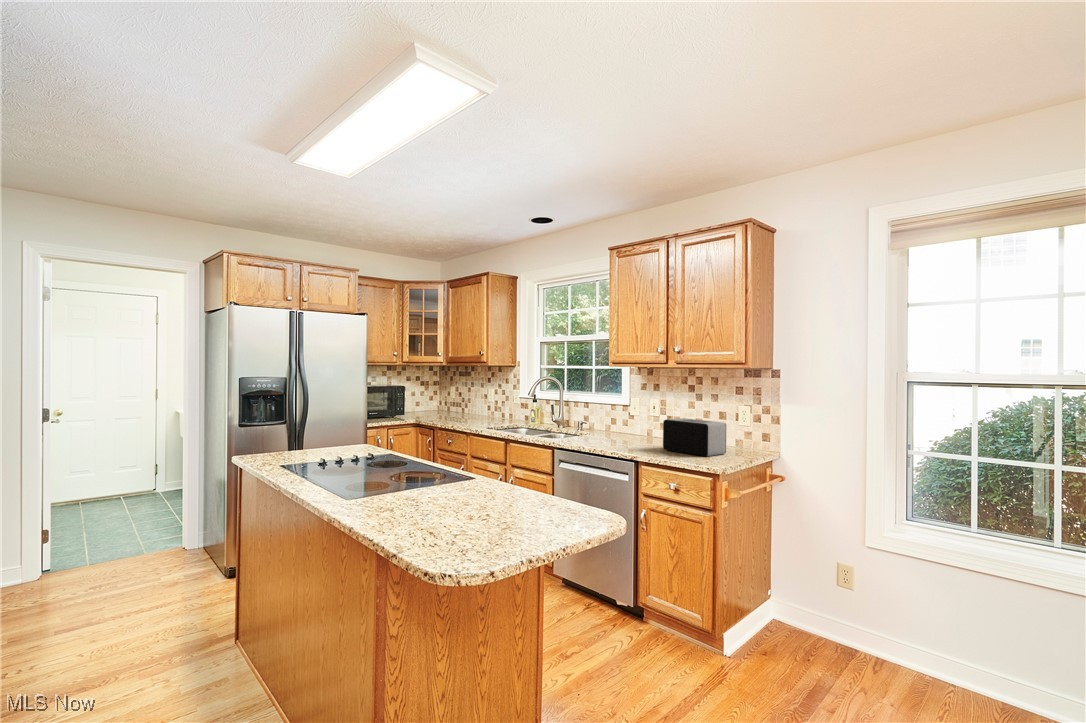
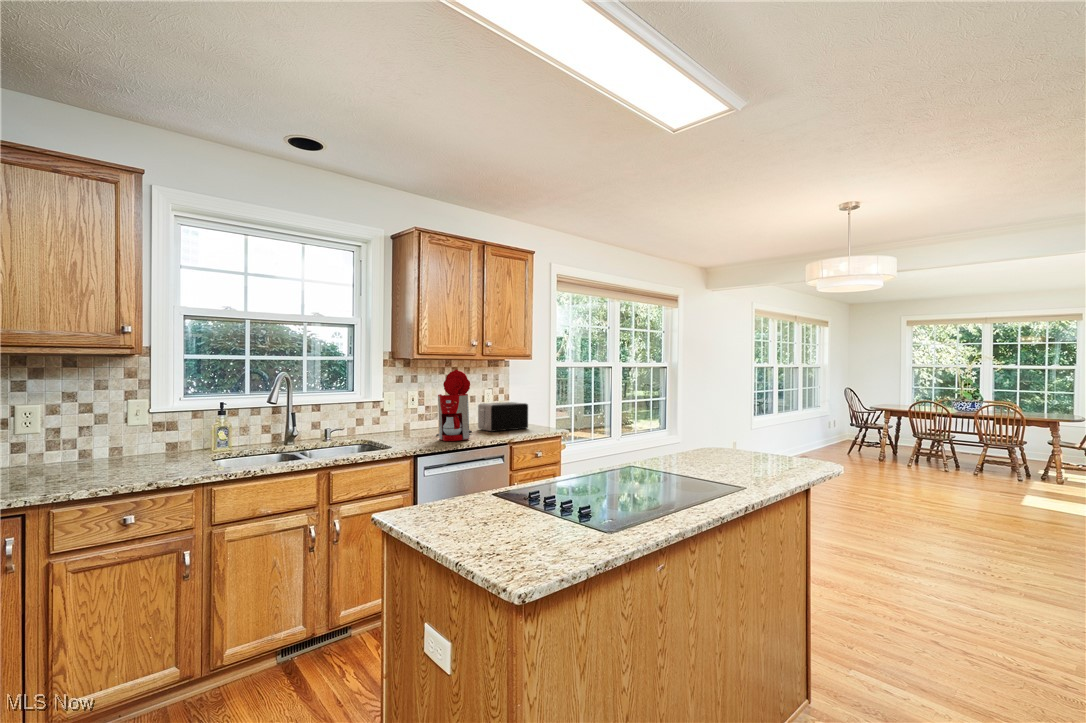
coffee maker: none [586,377,648,446] -> present [436,369,472,441]

